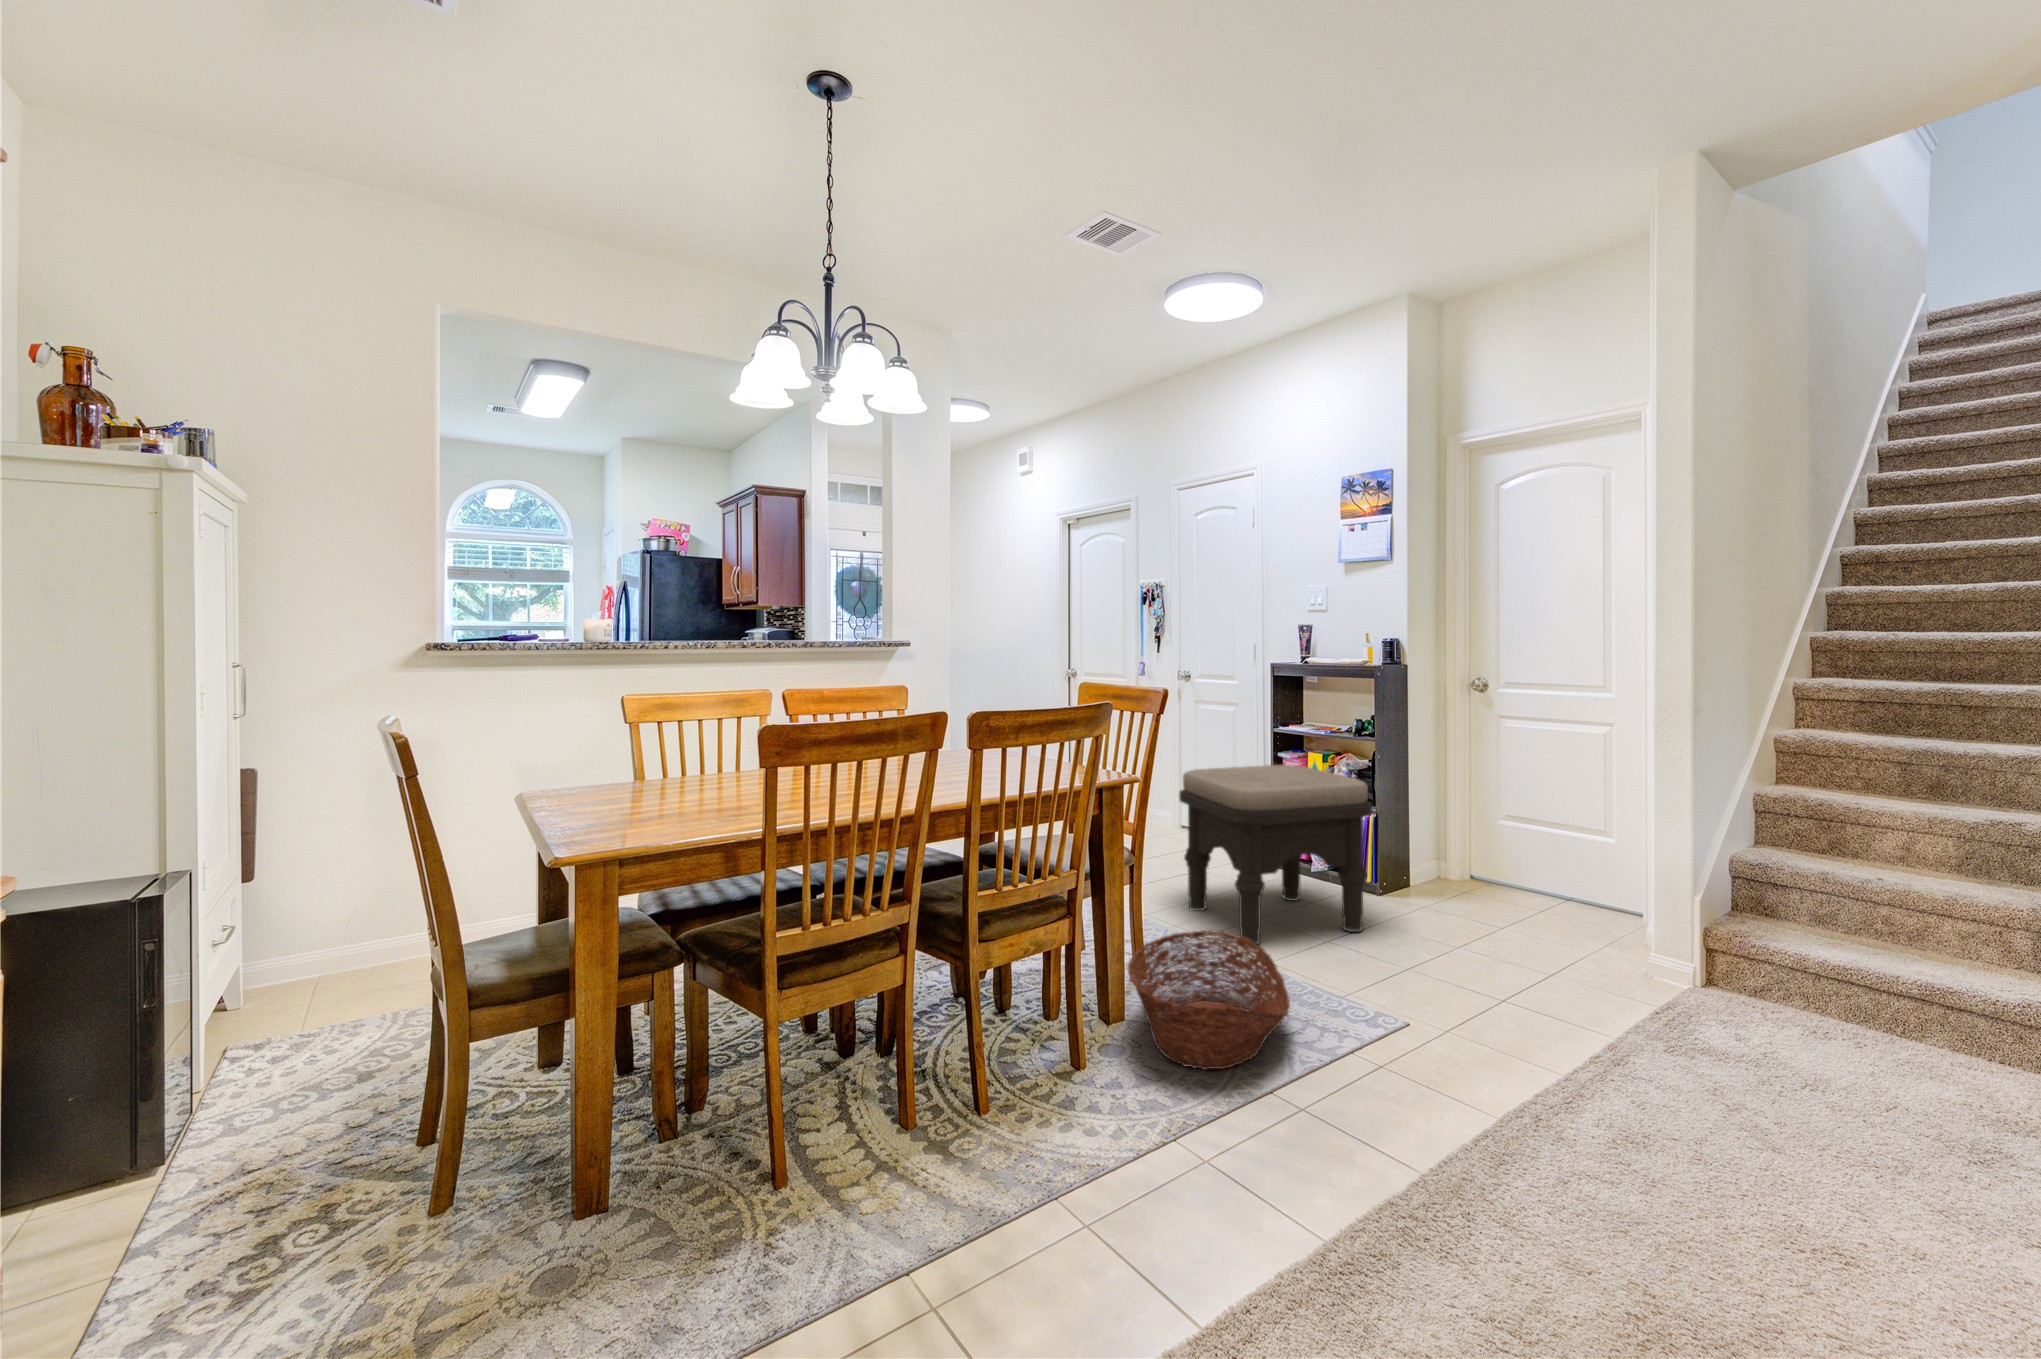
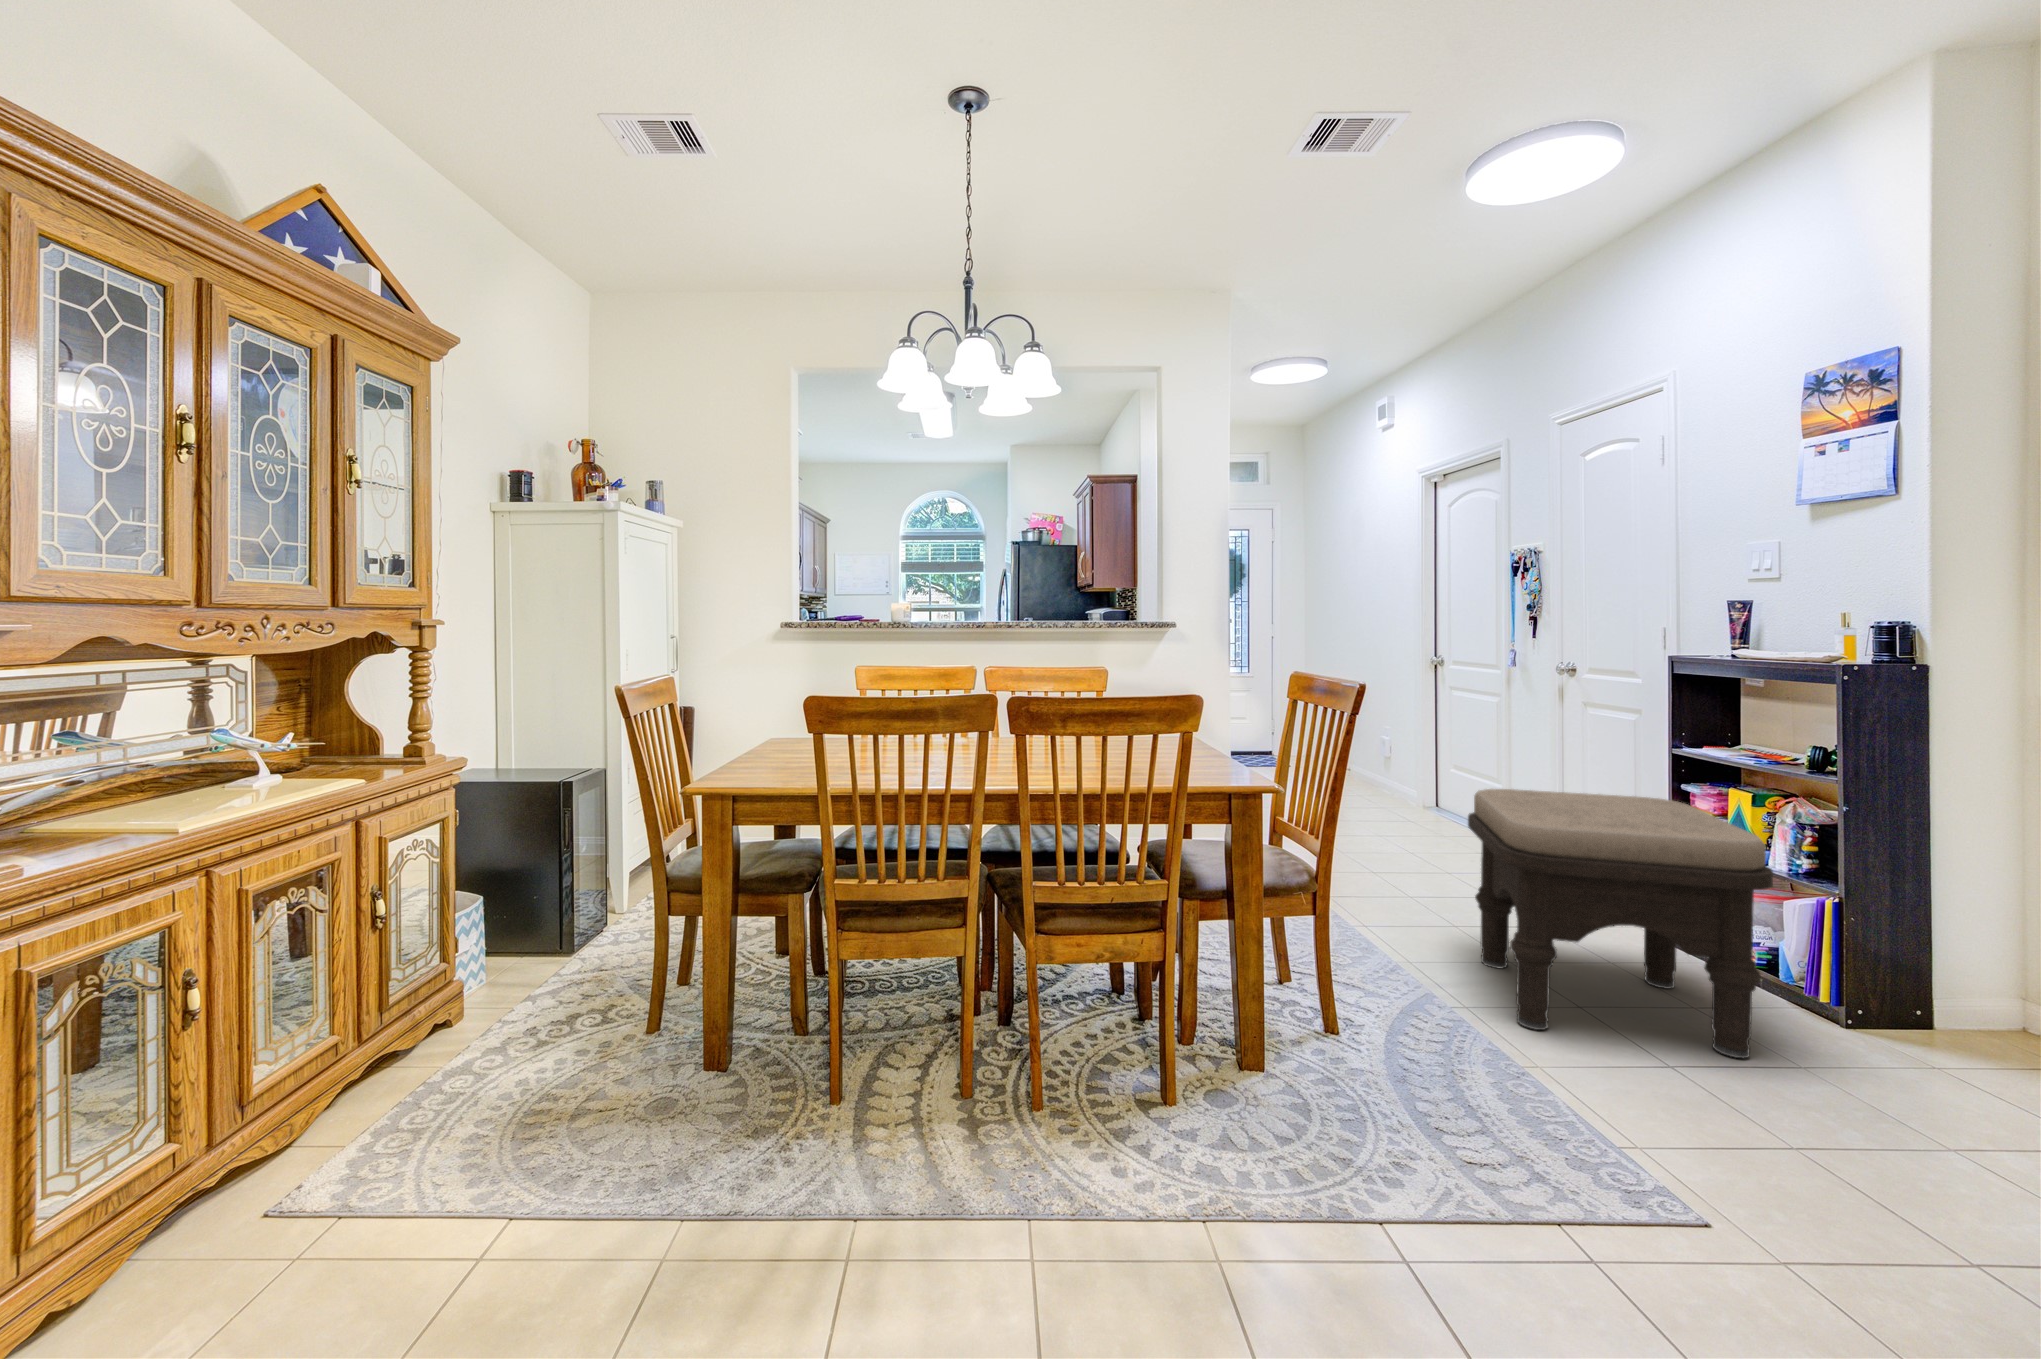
basket: present [1128,930,1290,1069] -> none [1241,983,1486,1169]

